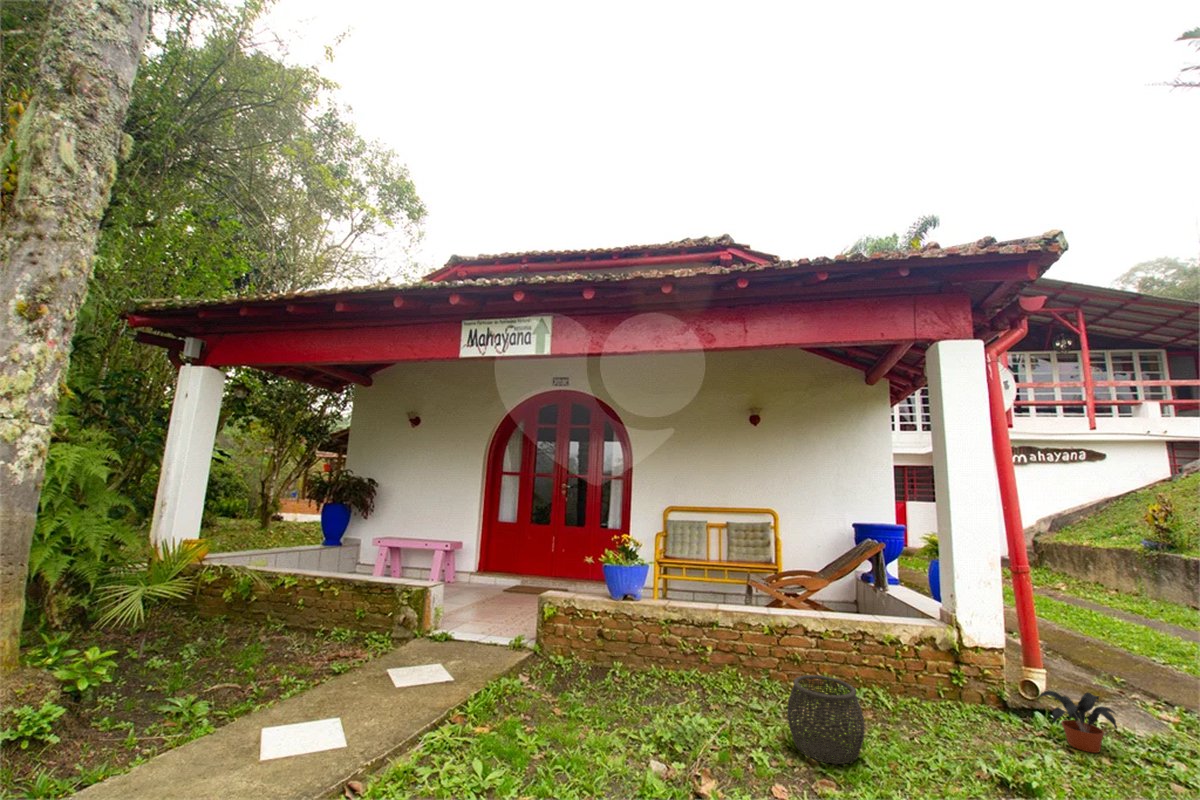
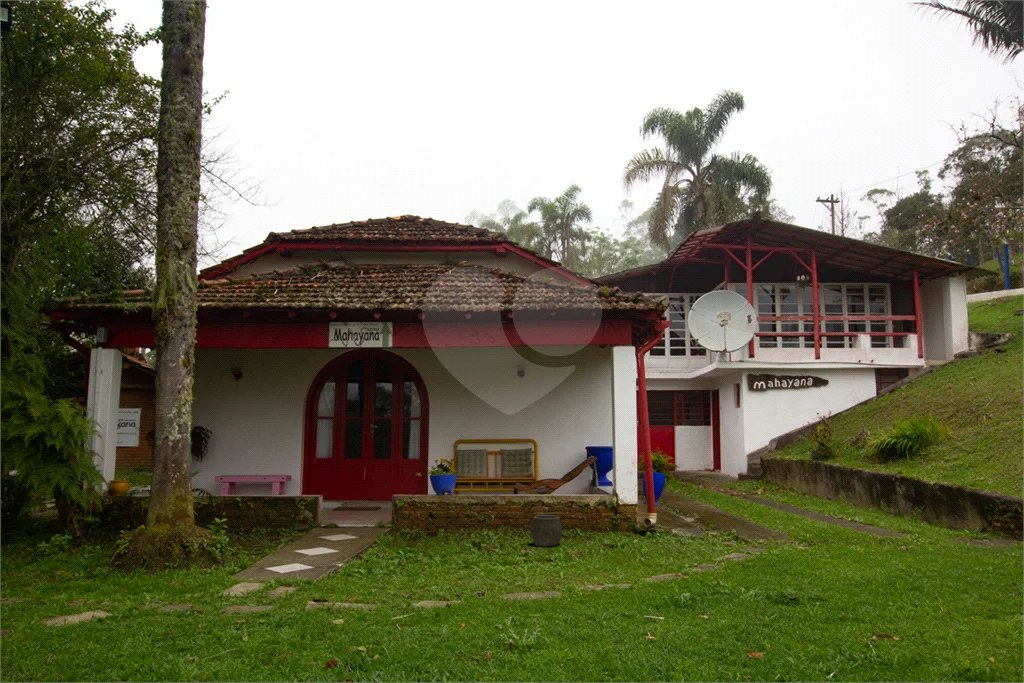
potted plant: present [1039,691,1117,753] -> none [642,517,669,539]

